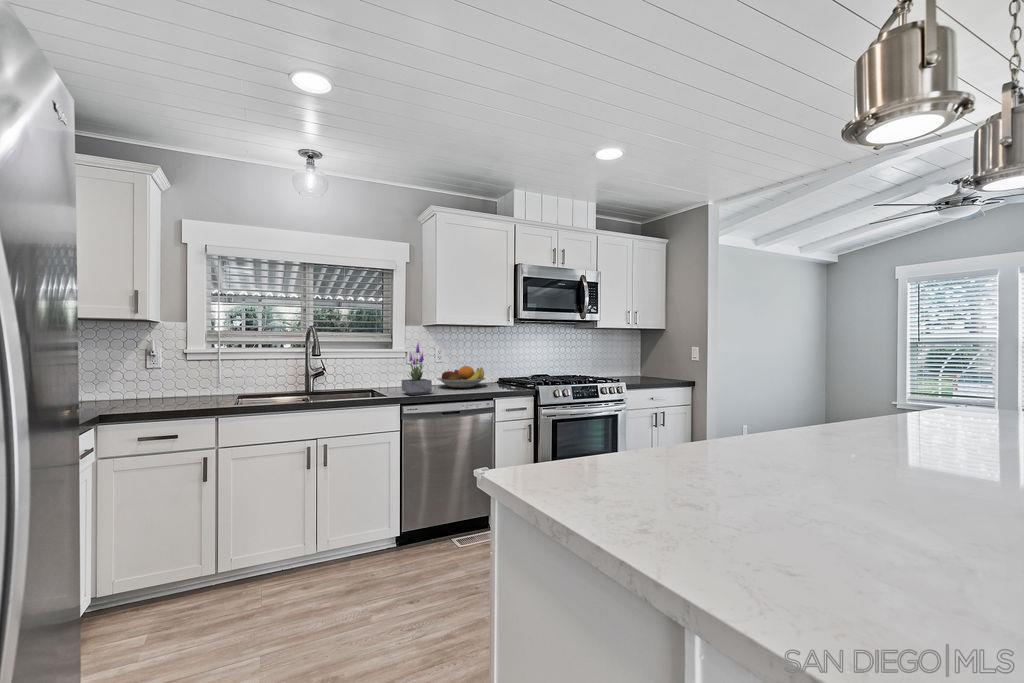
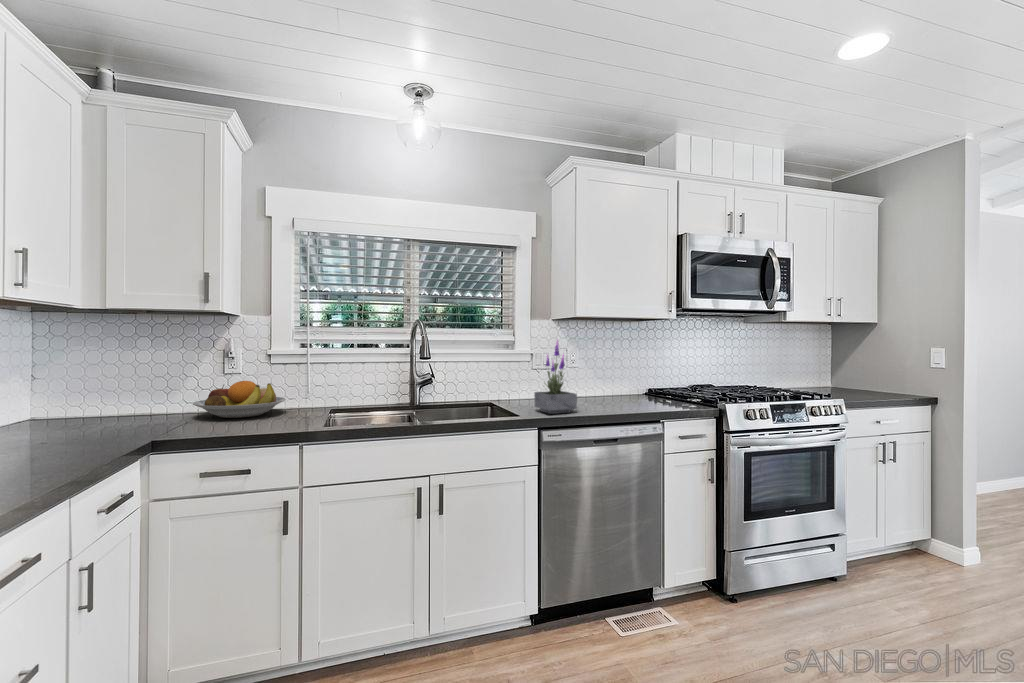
fruit bowl: present [437,366,486,388] -> present [193,381,286,418]

